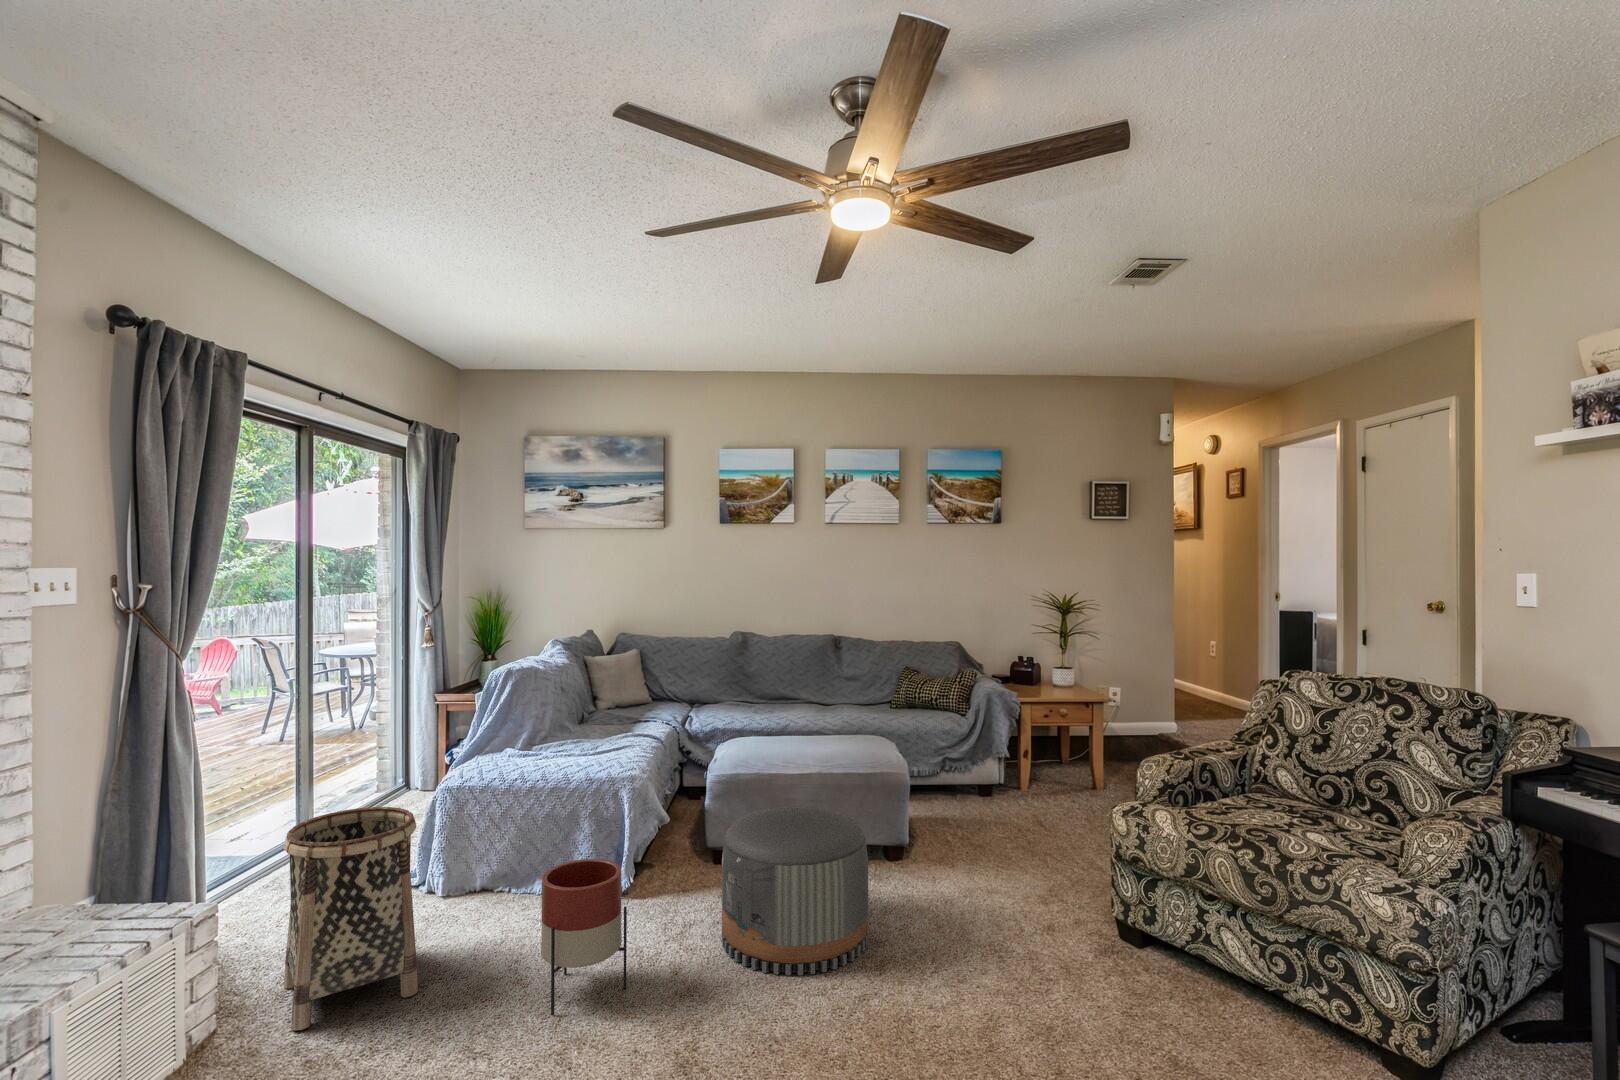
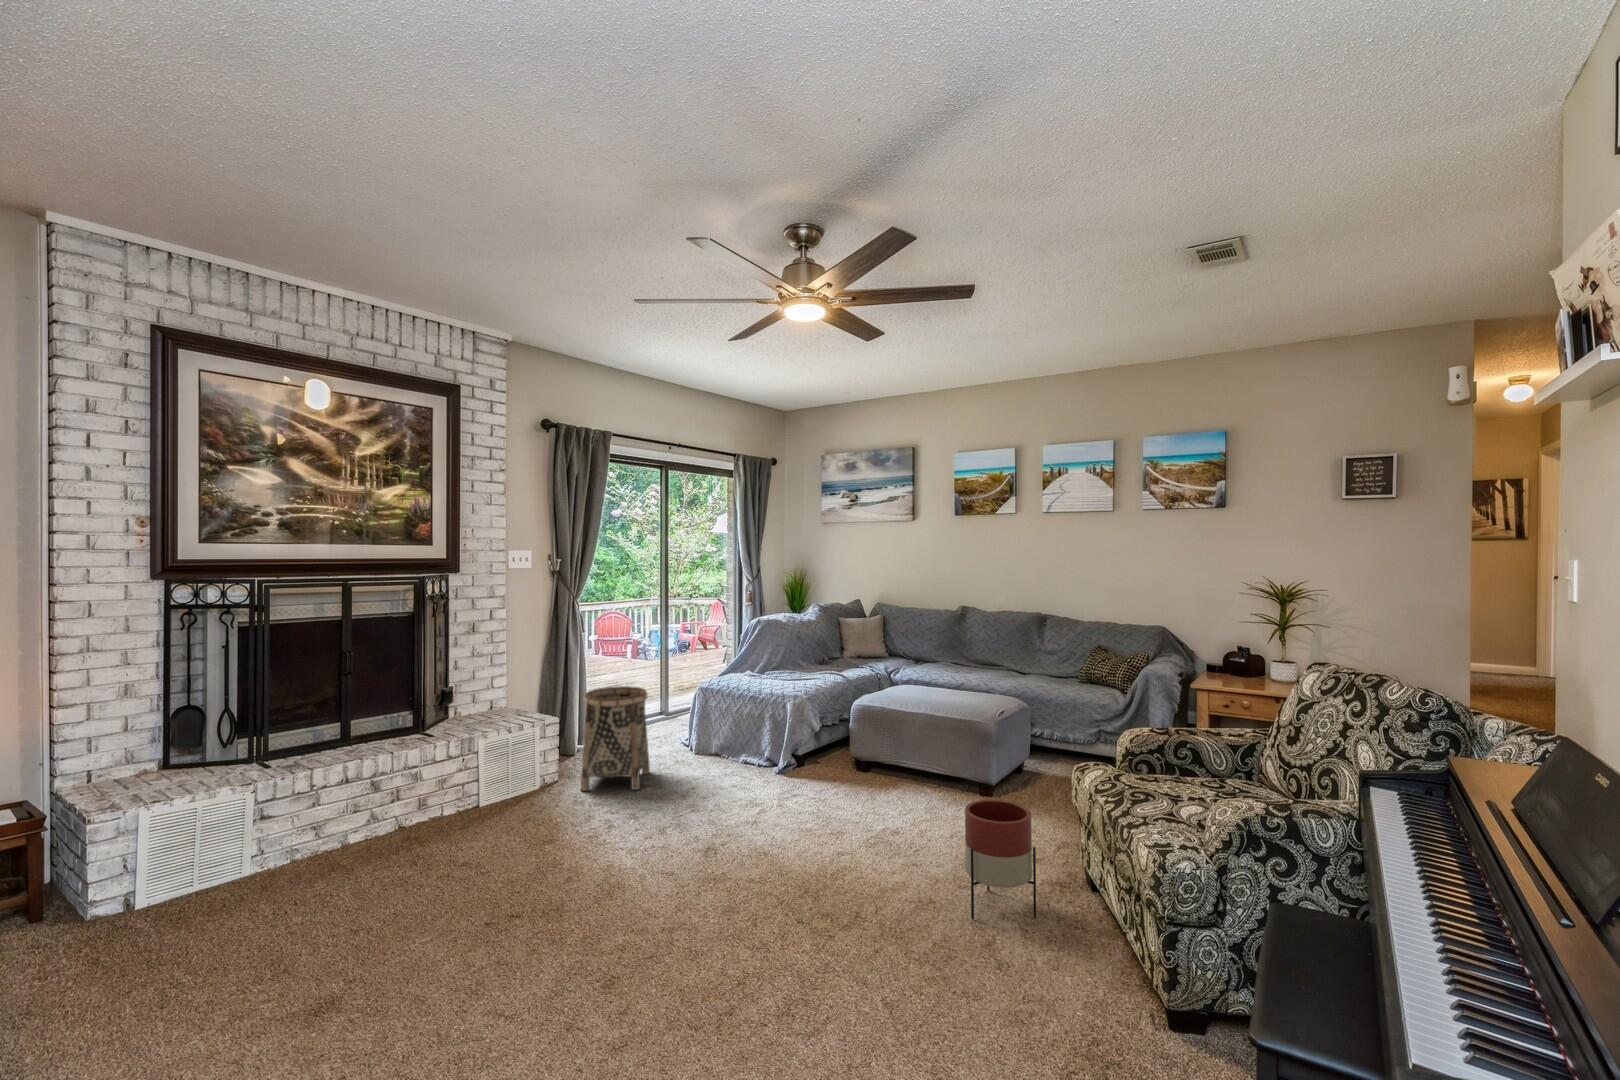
pouf: present [722,806,868,975] -> none [798,726,900,835]
planter: present [541,859,627,1015] -> present [965,799,1036,919]

